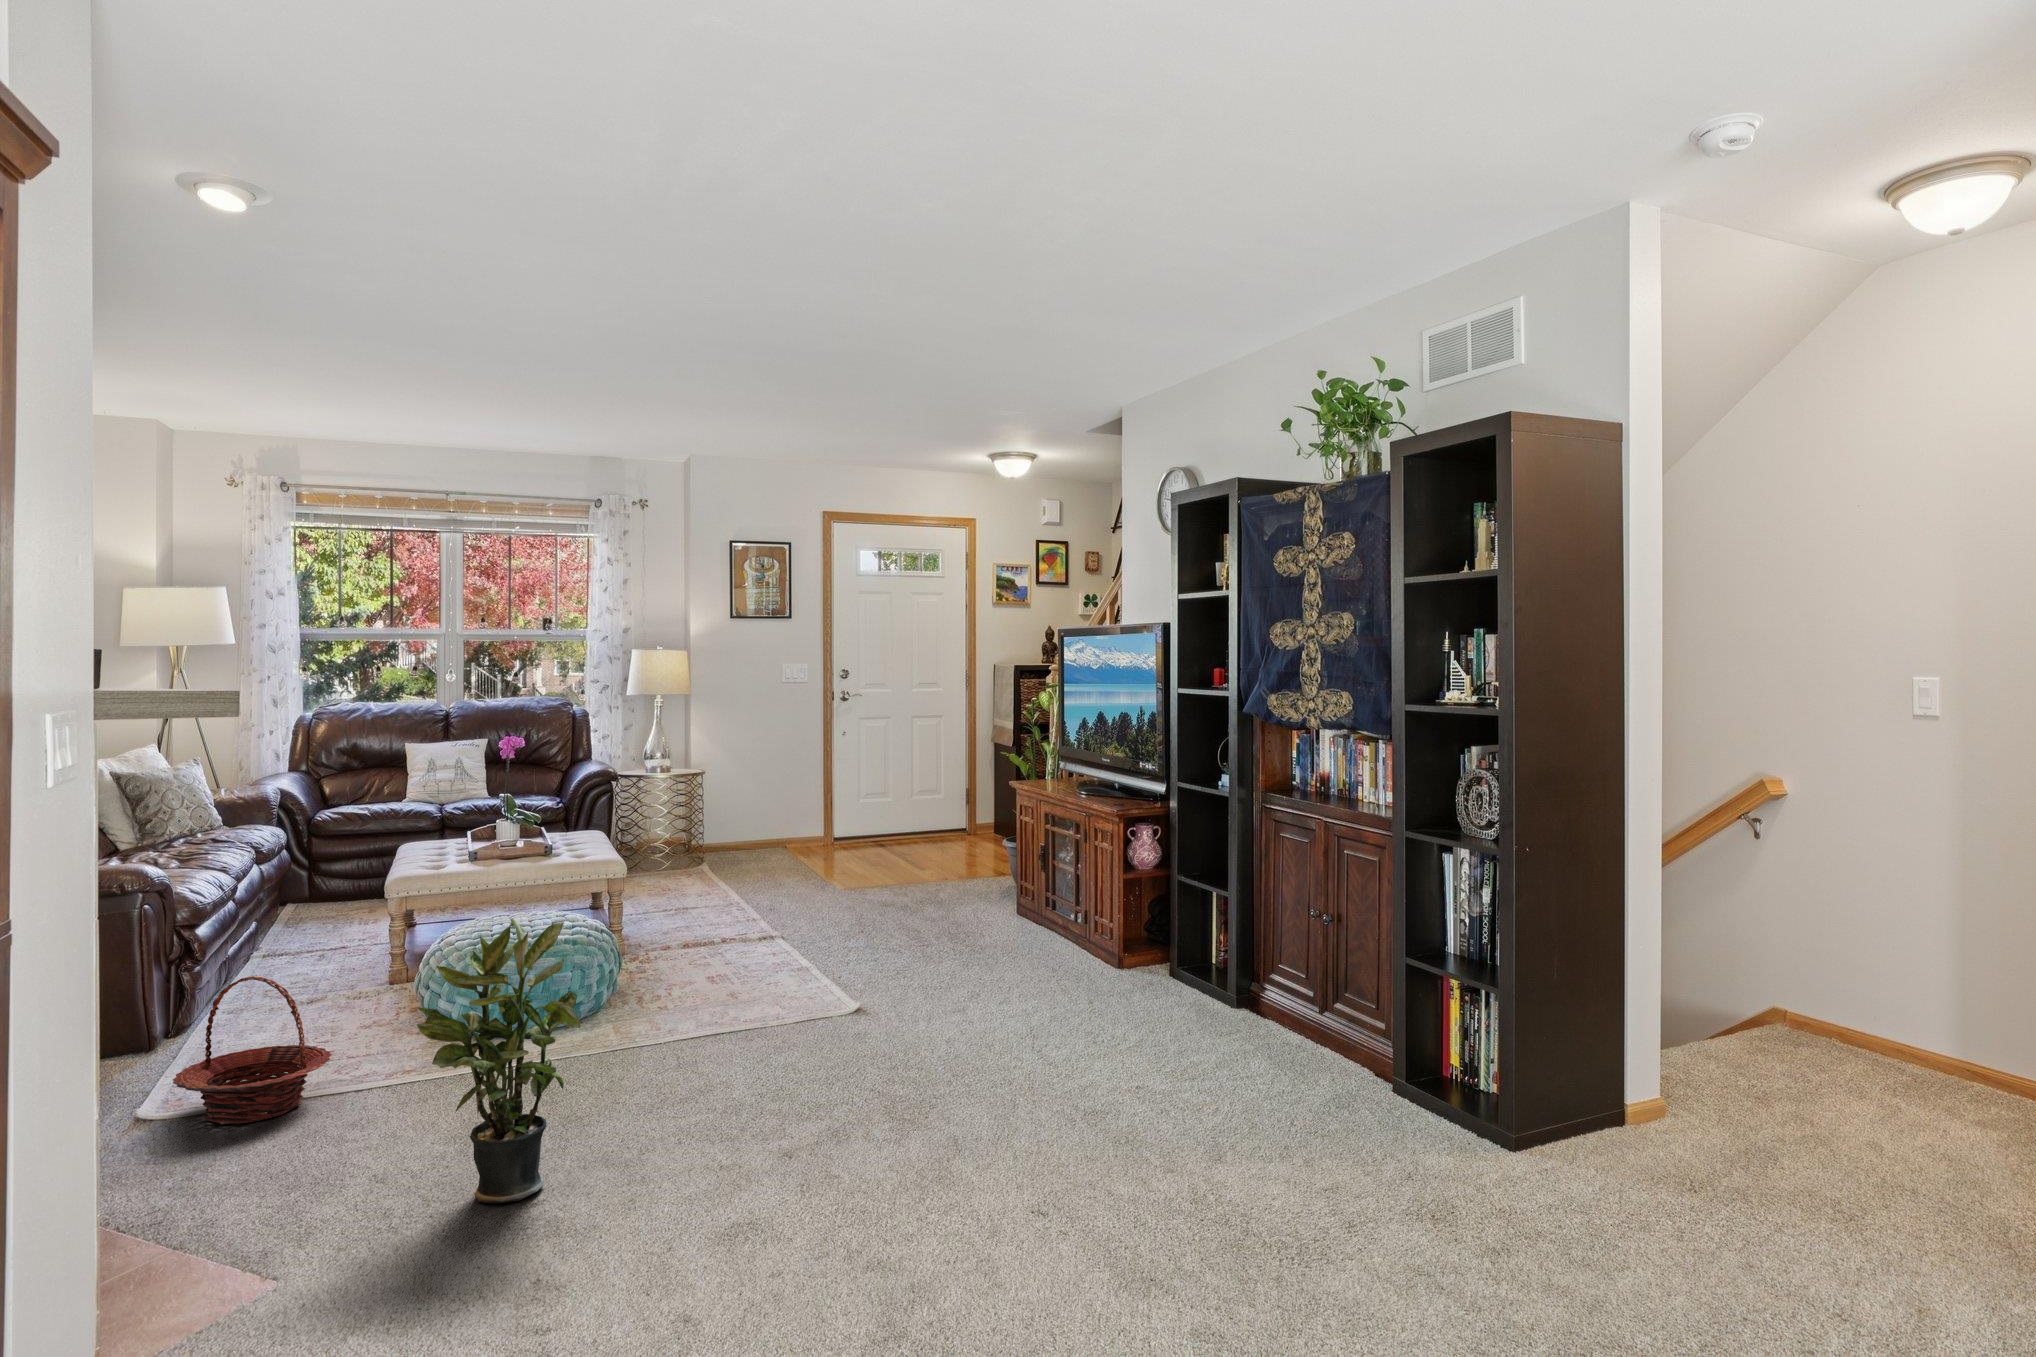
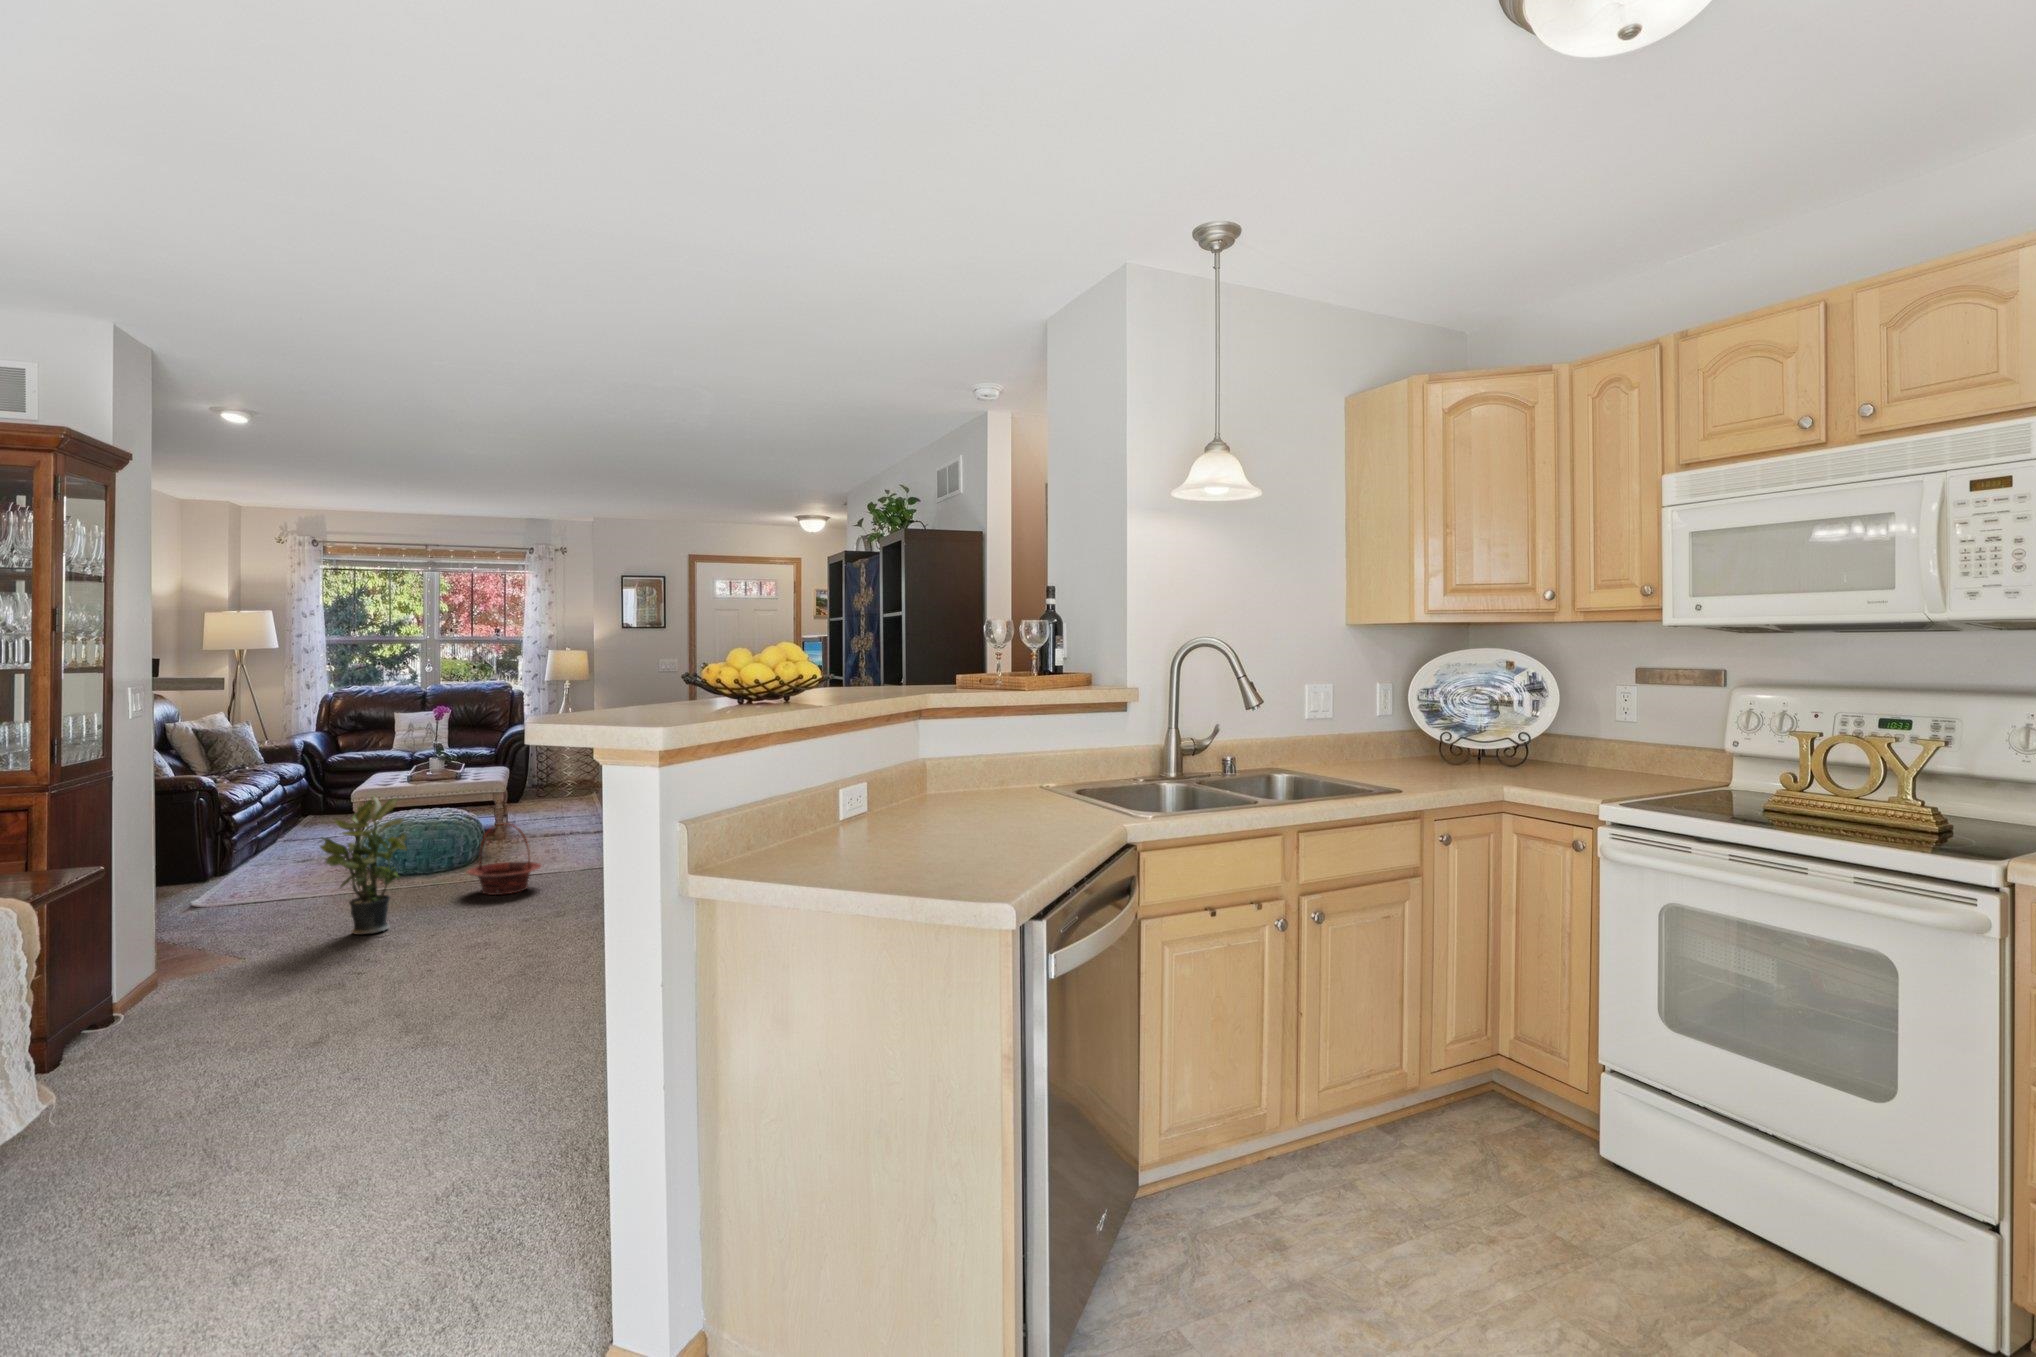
basket: present [173,976,332,1124] -> present [466,824,541,895]

